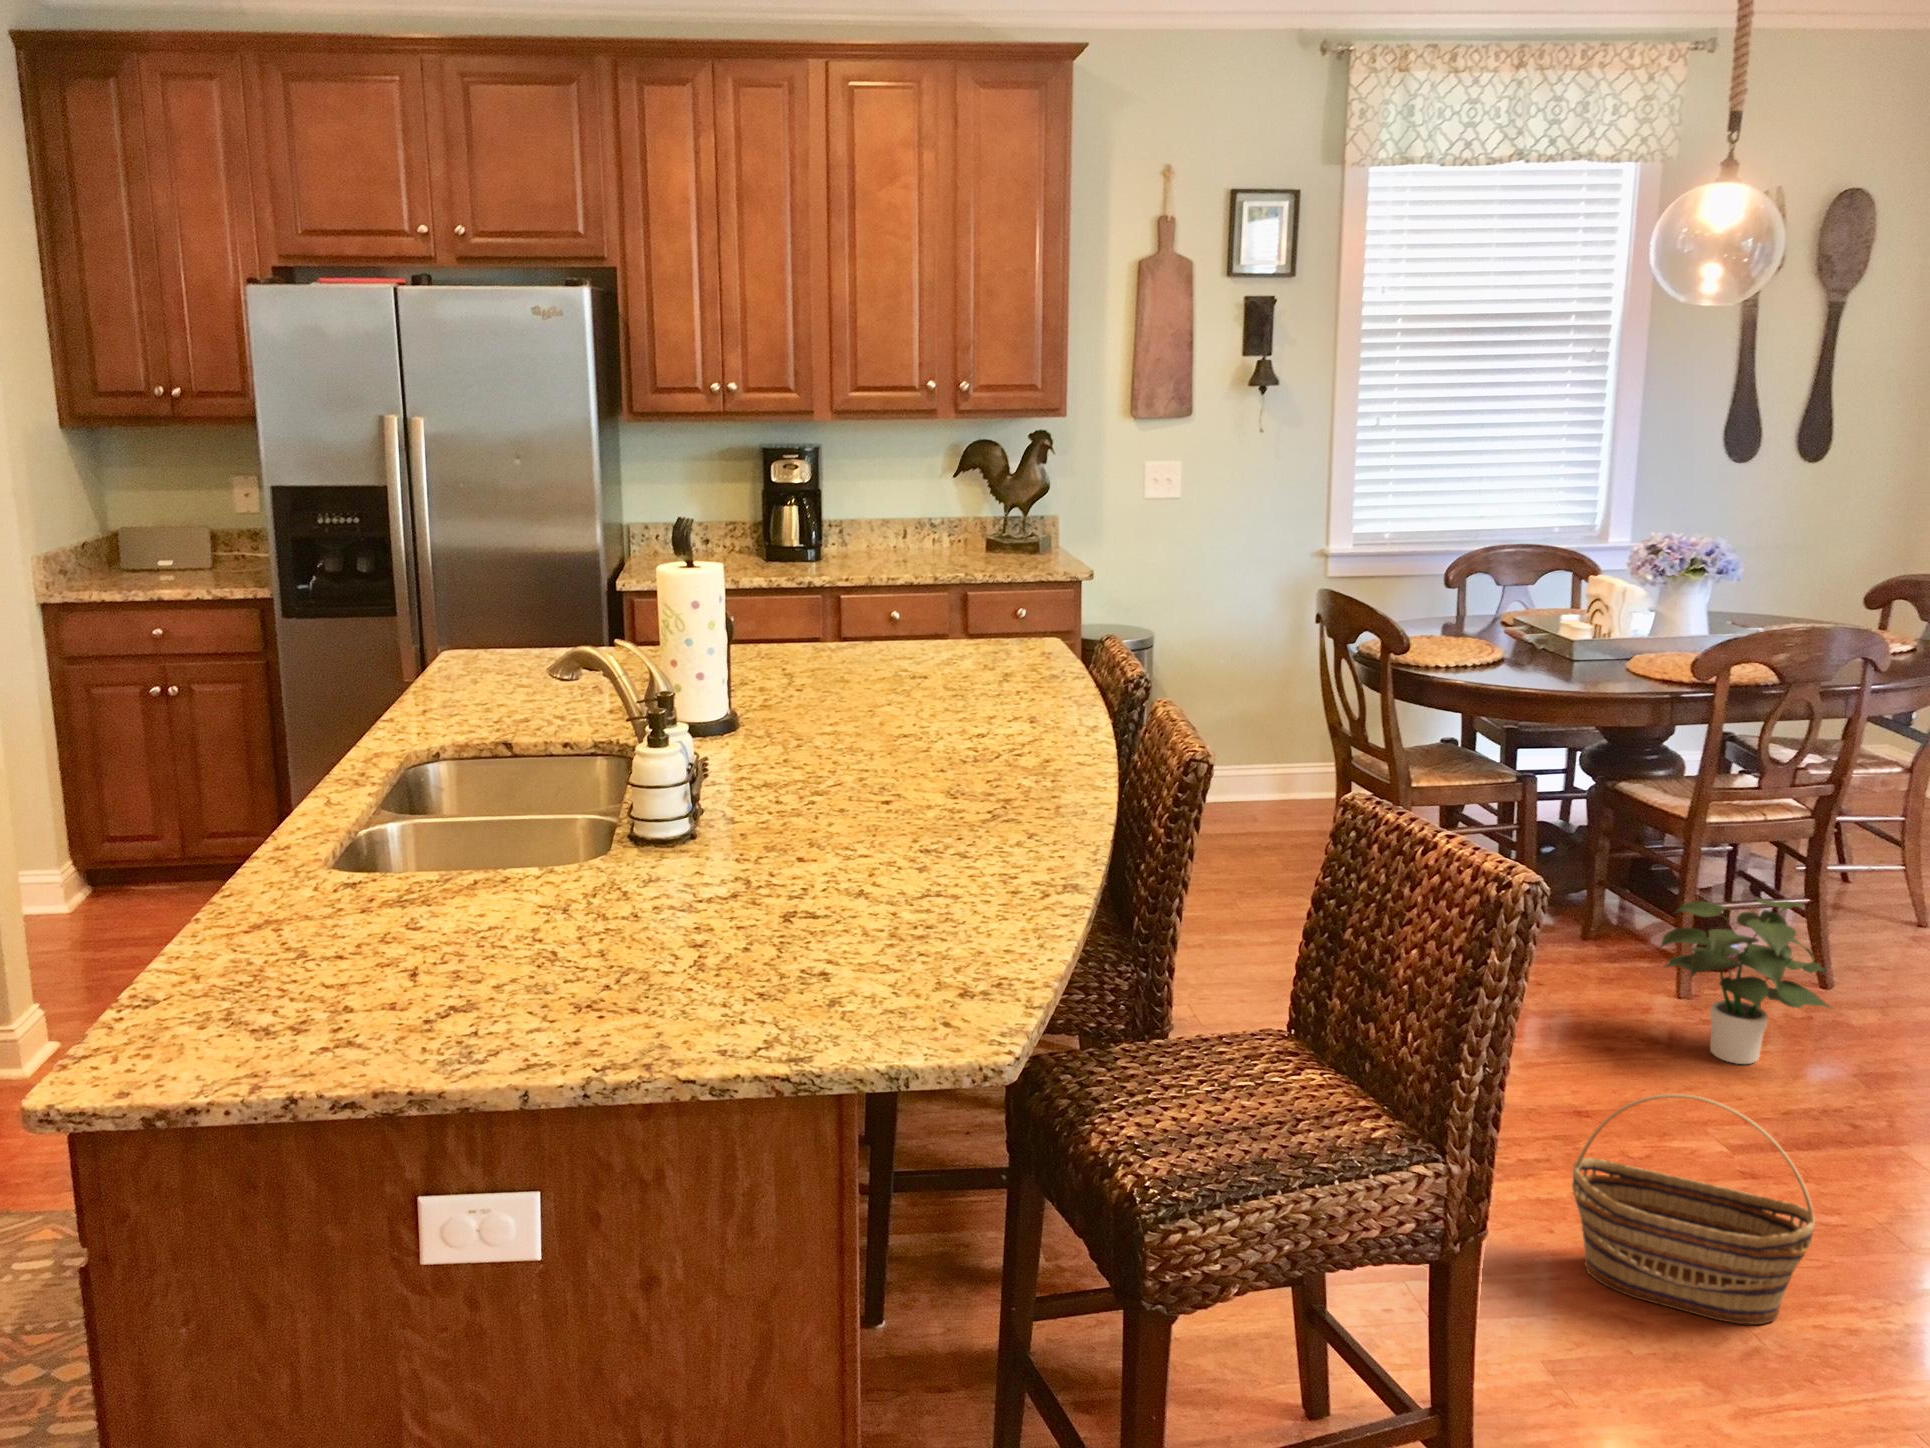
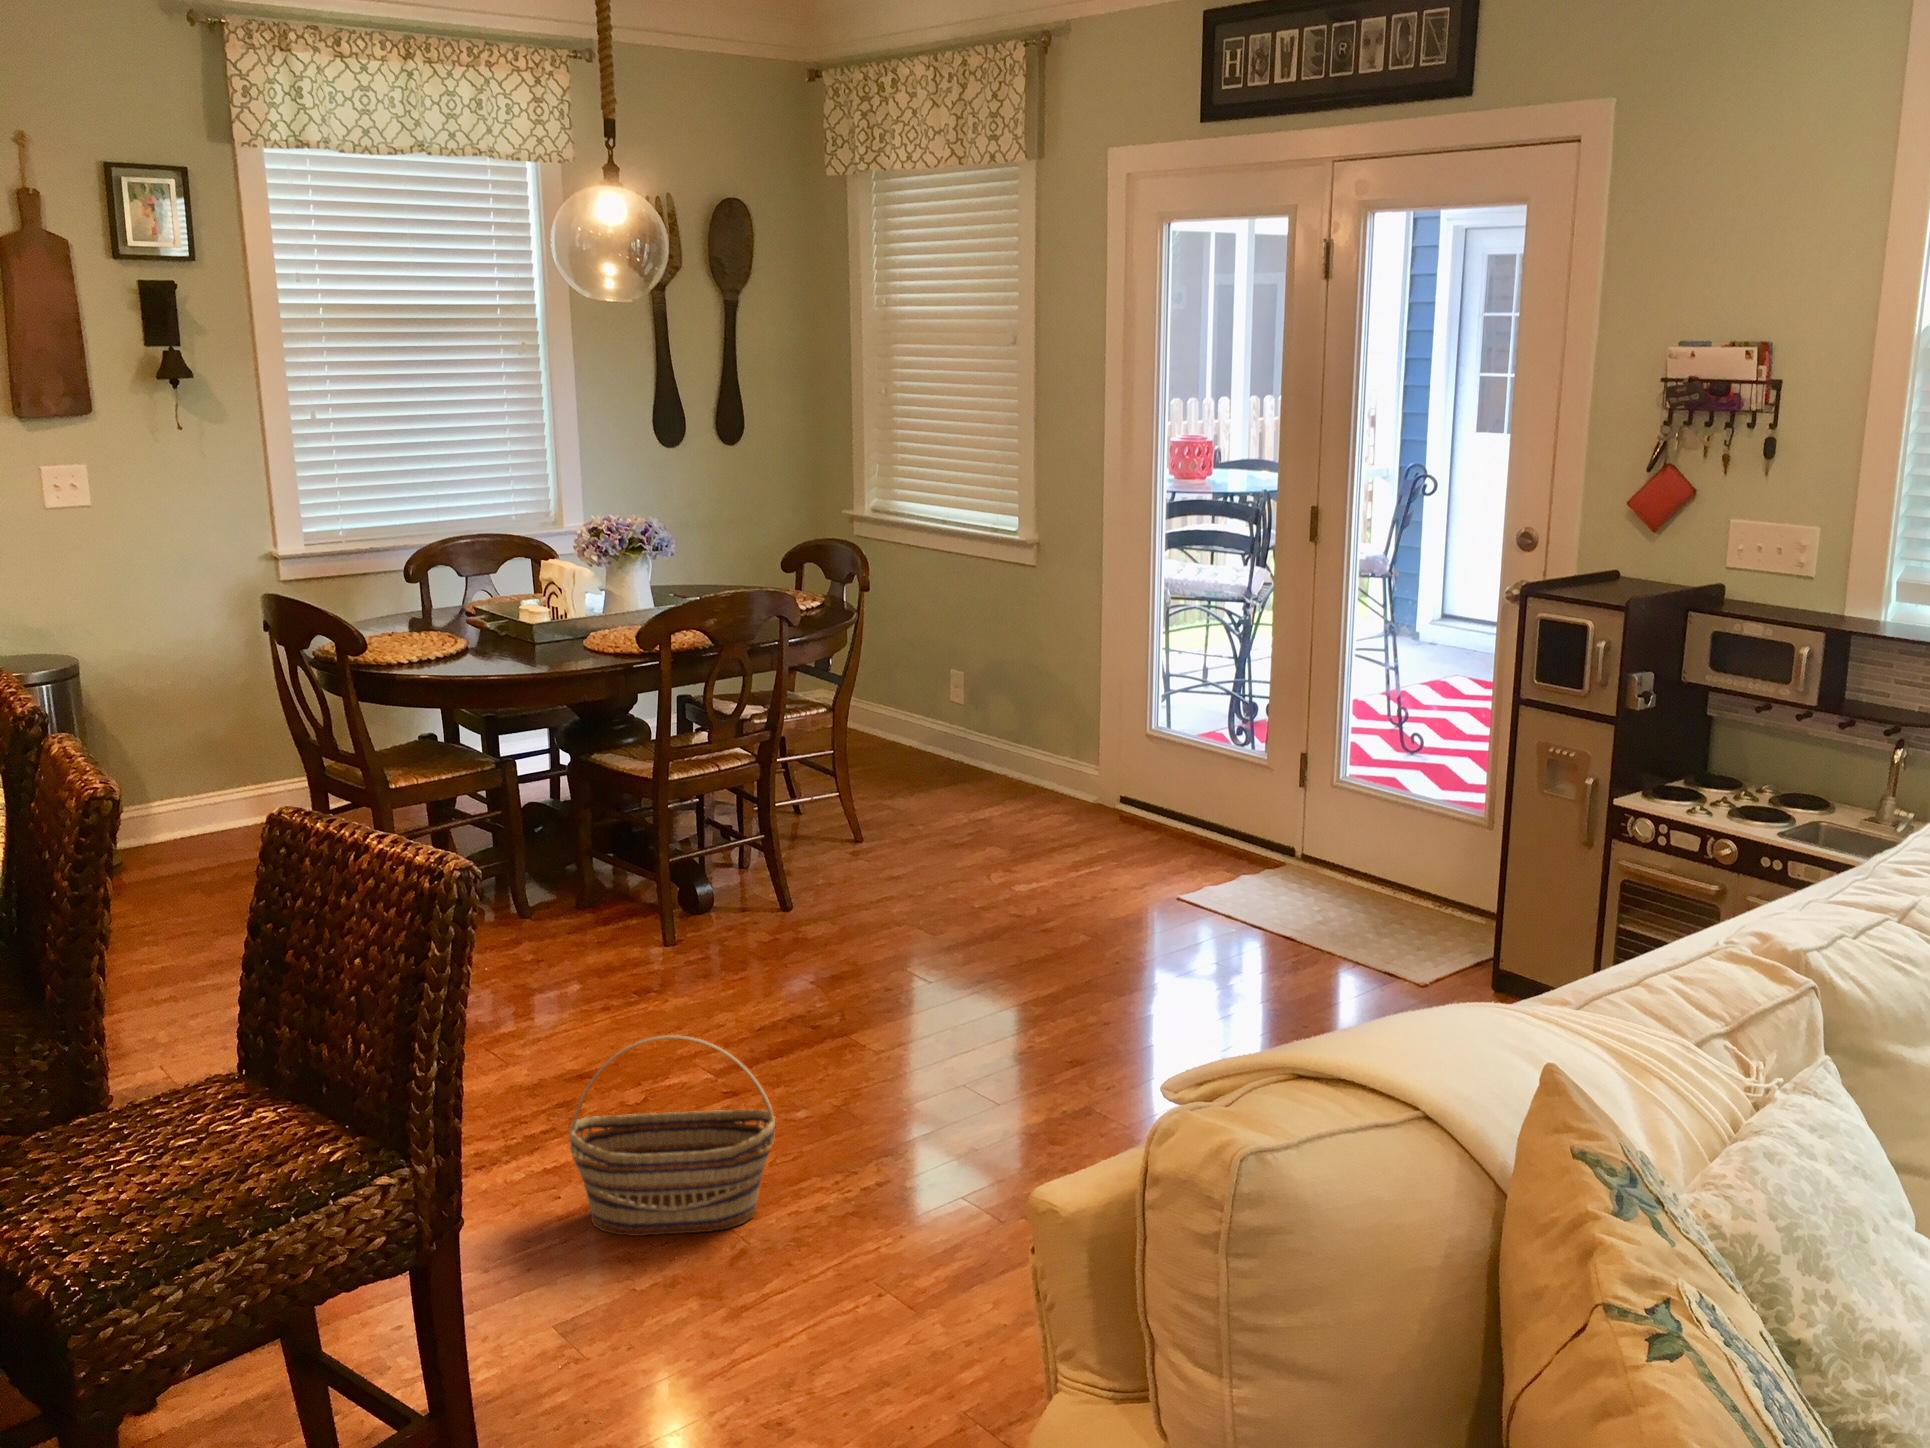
potted plant: present [1661,898,1831,1064] -> none [637,842,785,997]

